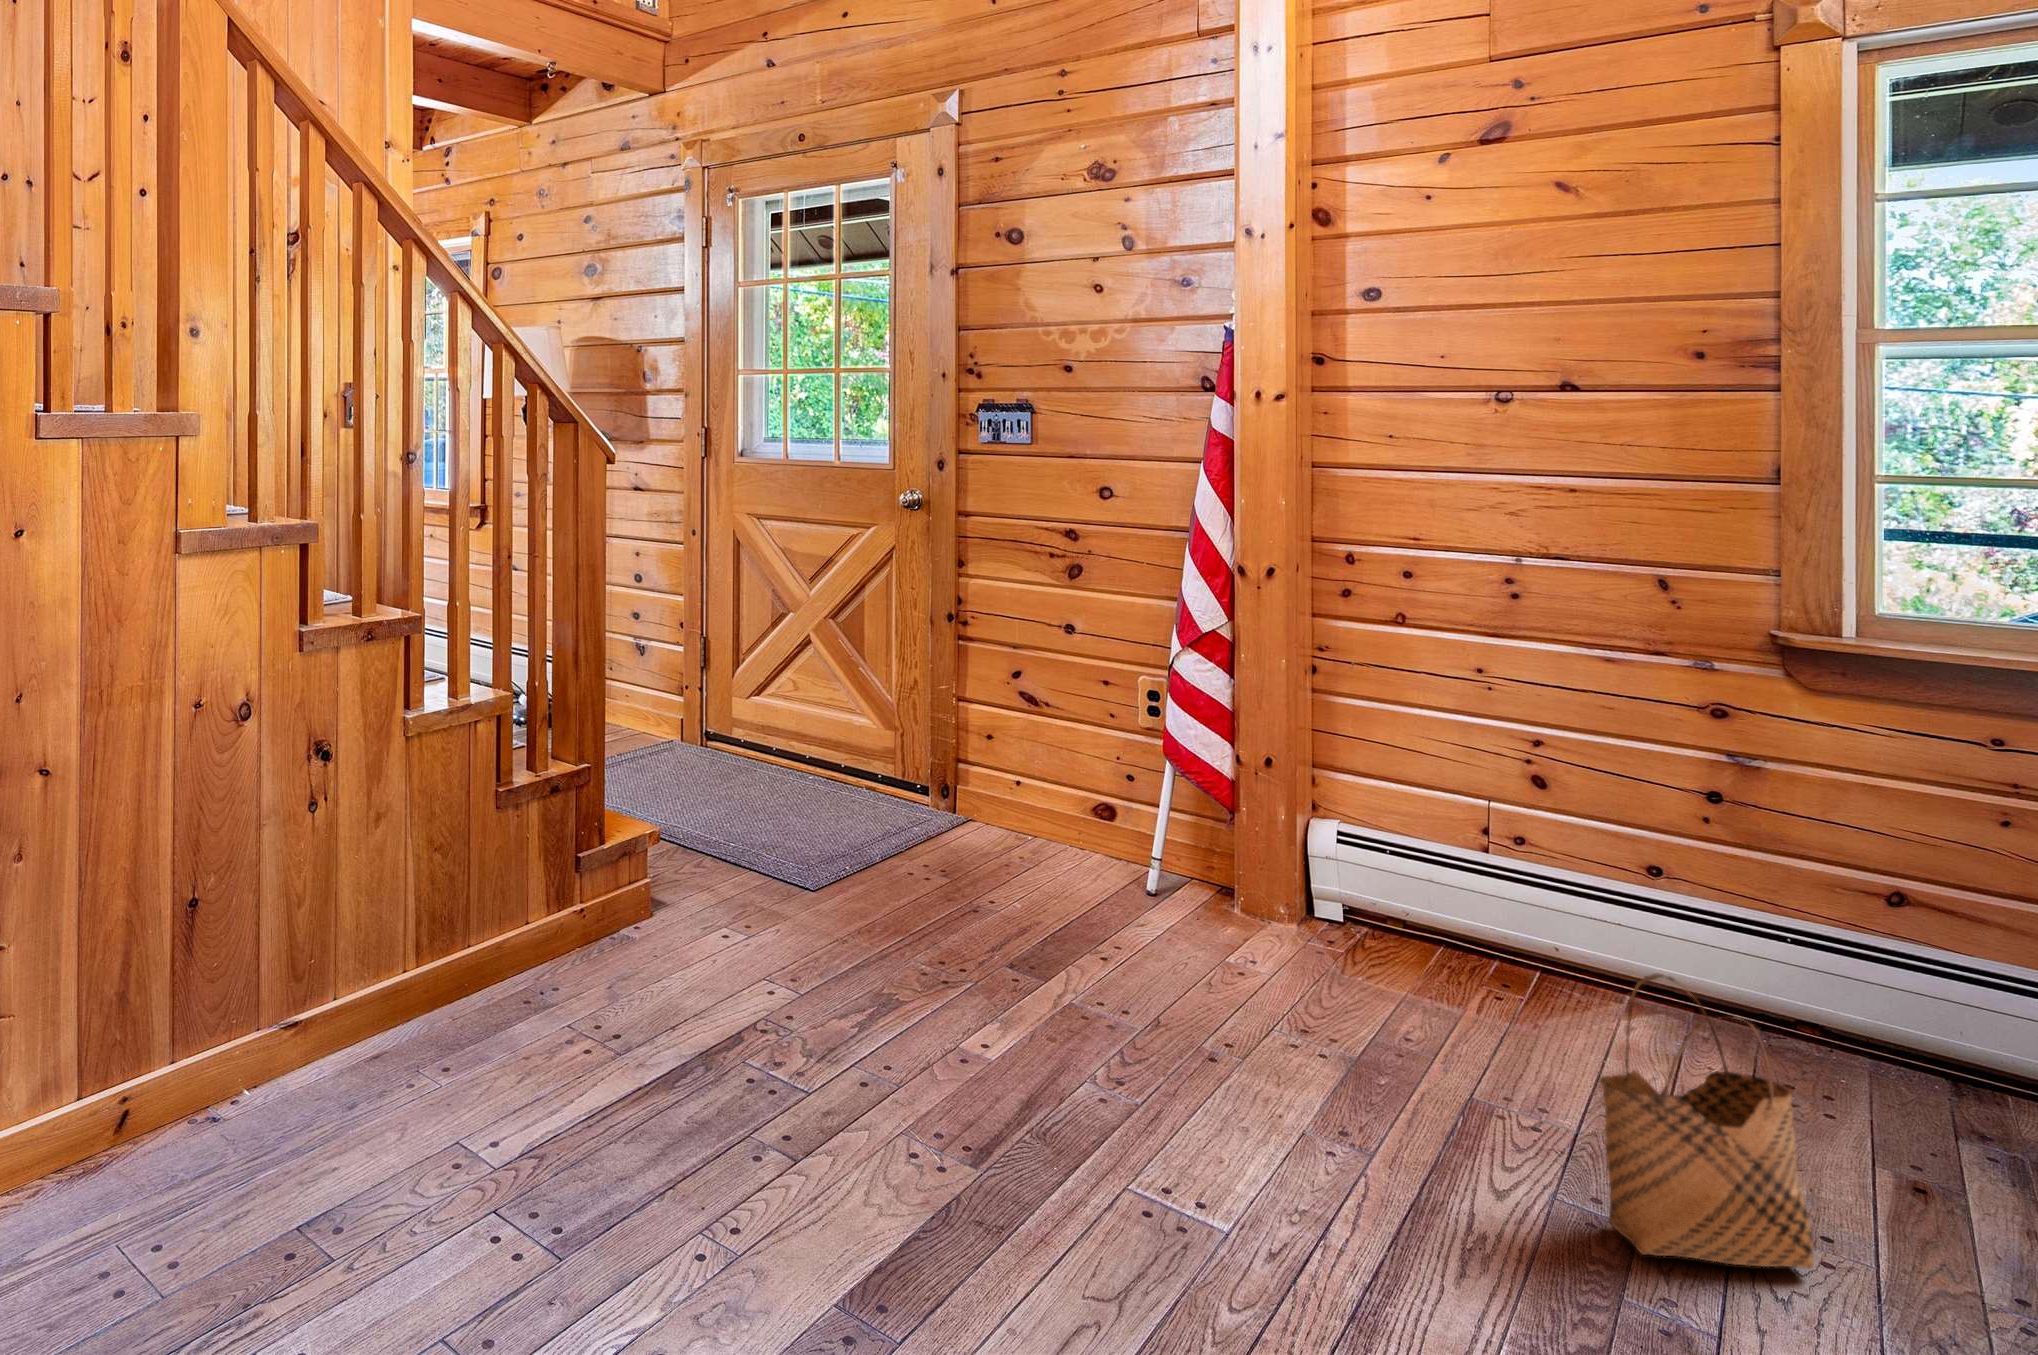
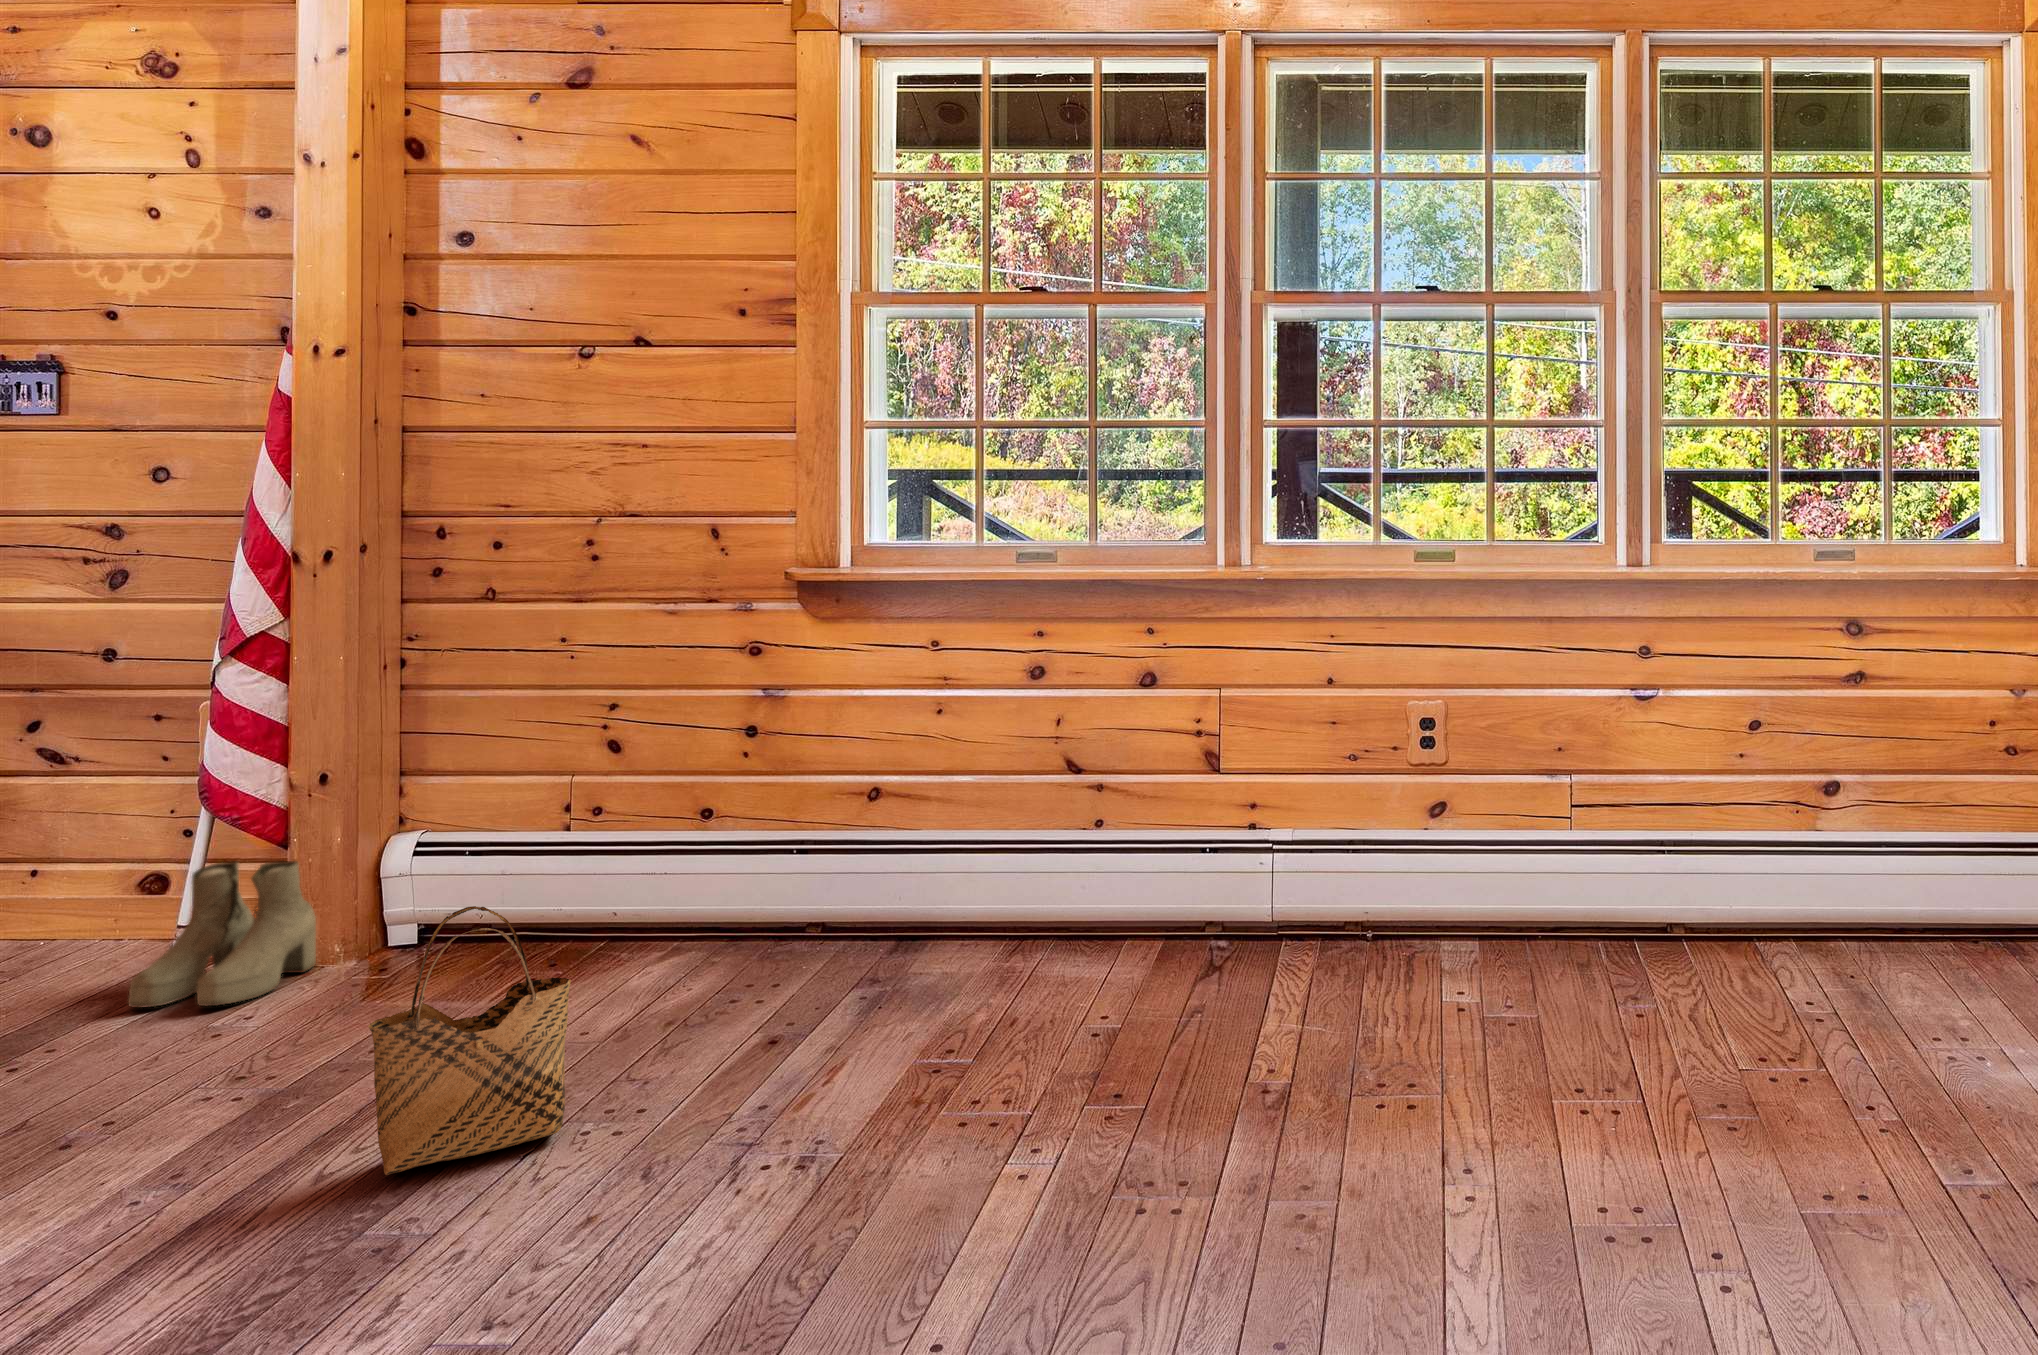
boots: none [1164,822,1283,955] -> present [128,861,316,1007]

